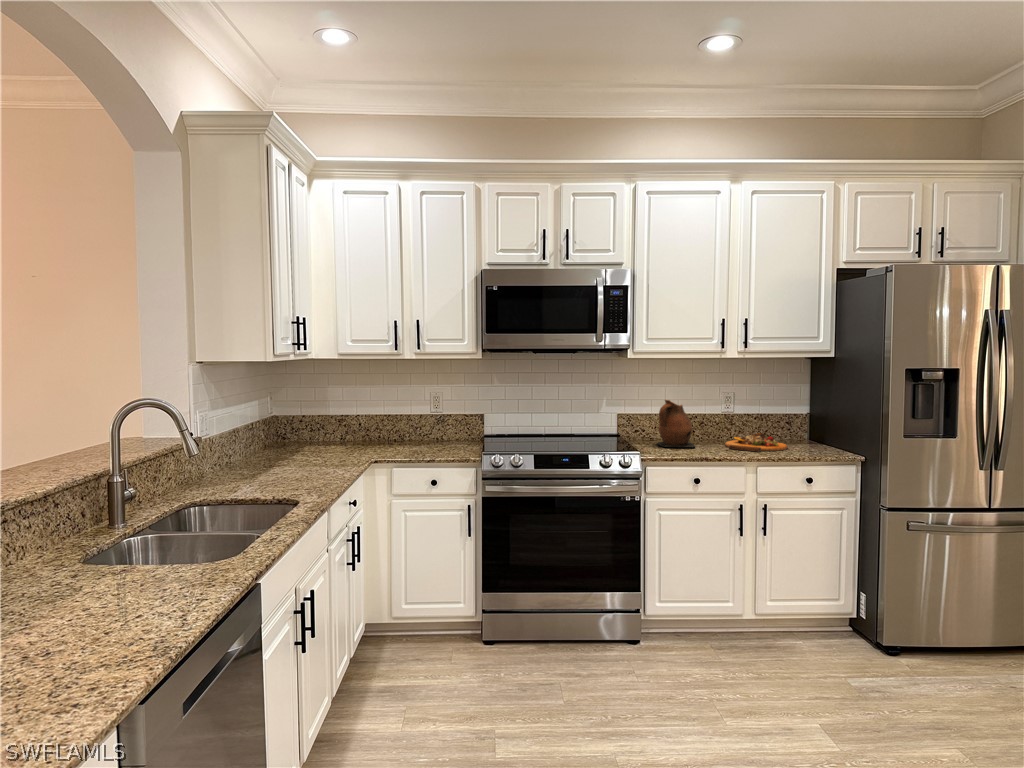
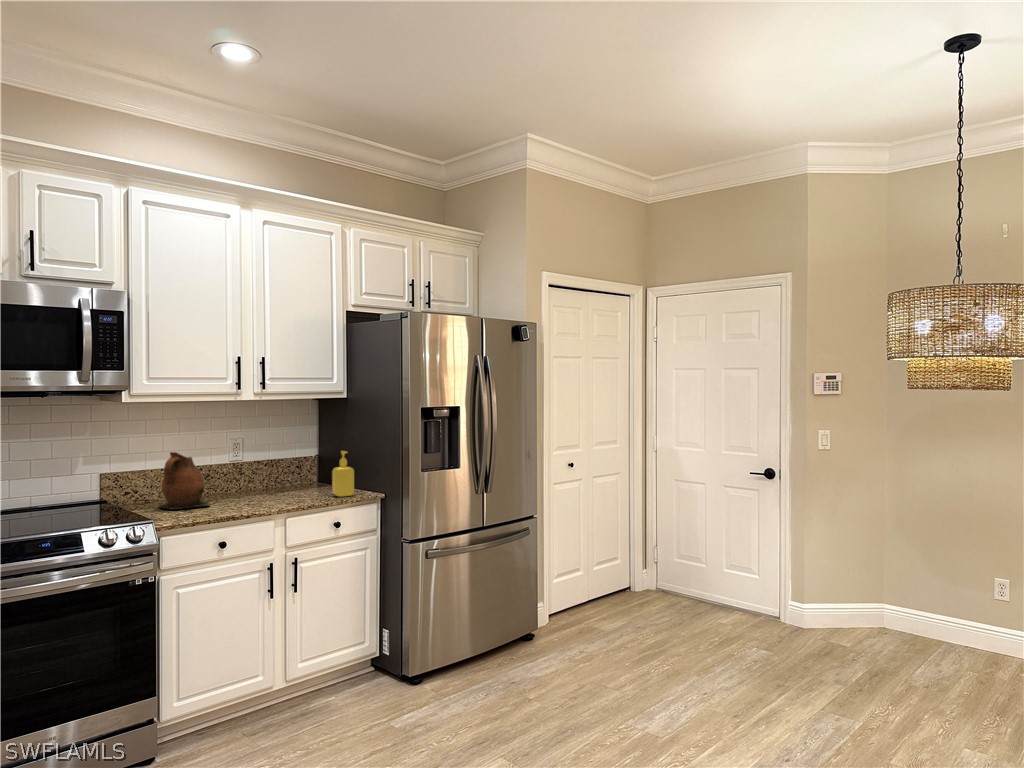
soap dispenser: none [810,410,832,455] -> present [332,451,354,497]
cutting board: present [725,433,788,452] -> none [241,481,309,502]

